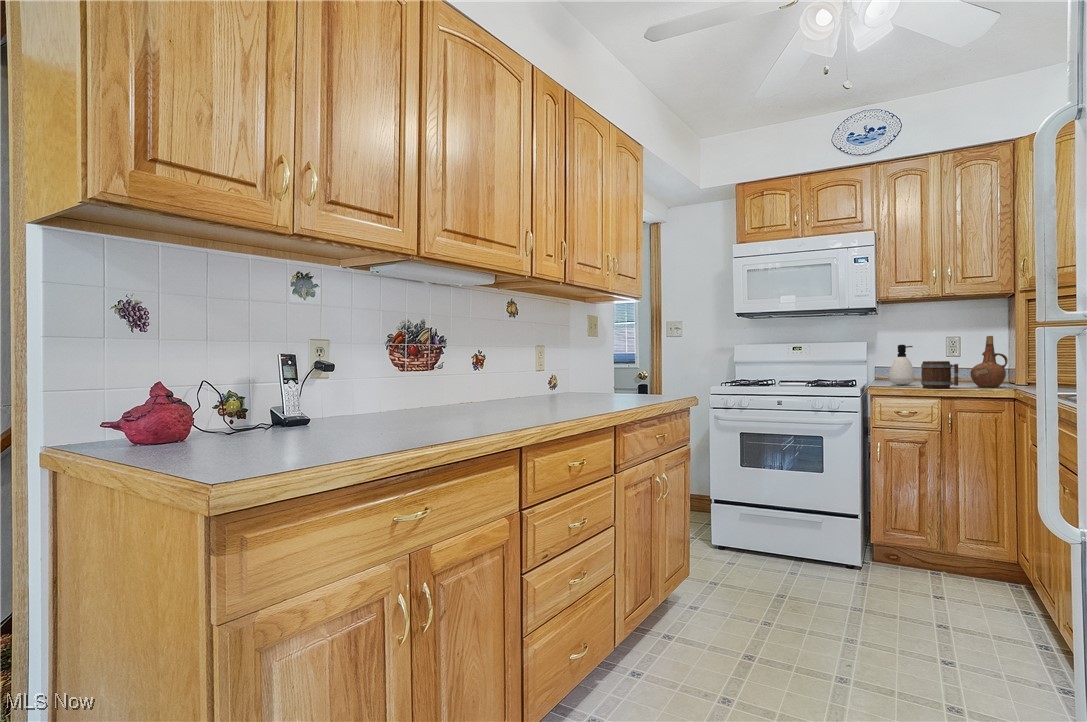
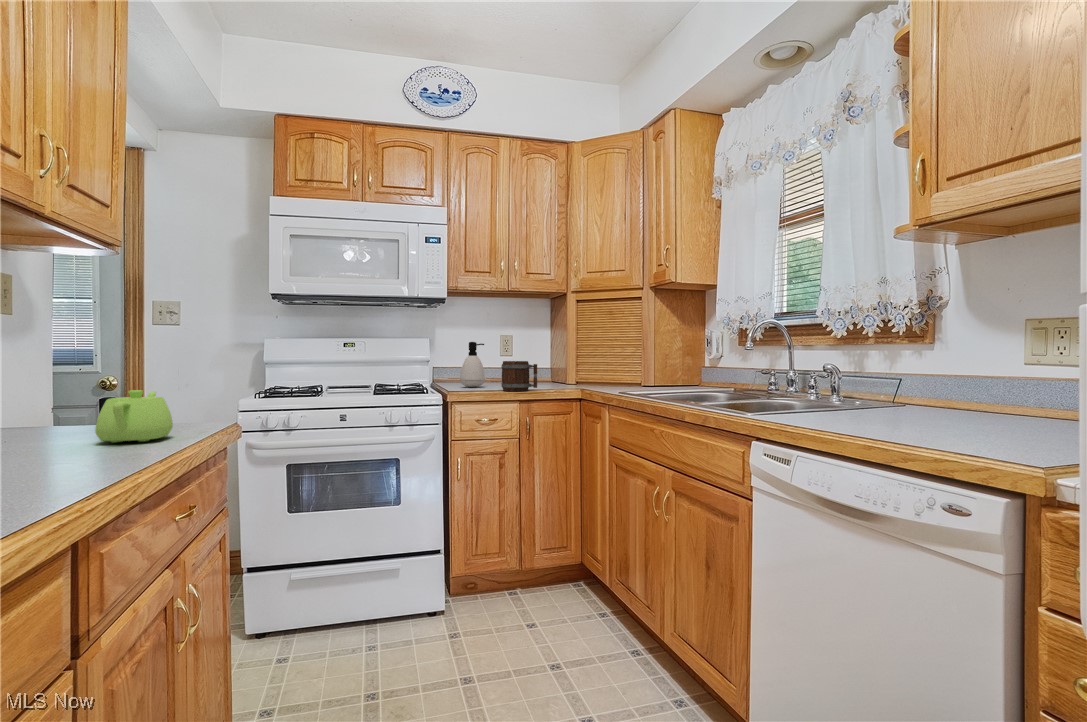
ceramic pitcher: present [970,336,1008,387] -> none [538,335,568,387]
teapot: none [645,374,675,398] -> present [95,390,173,443]

